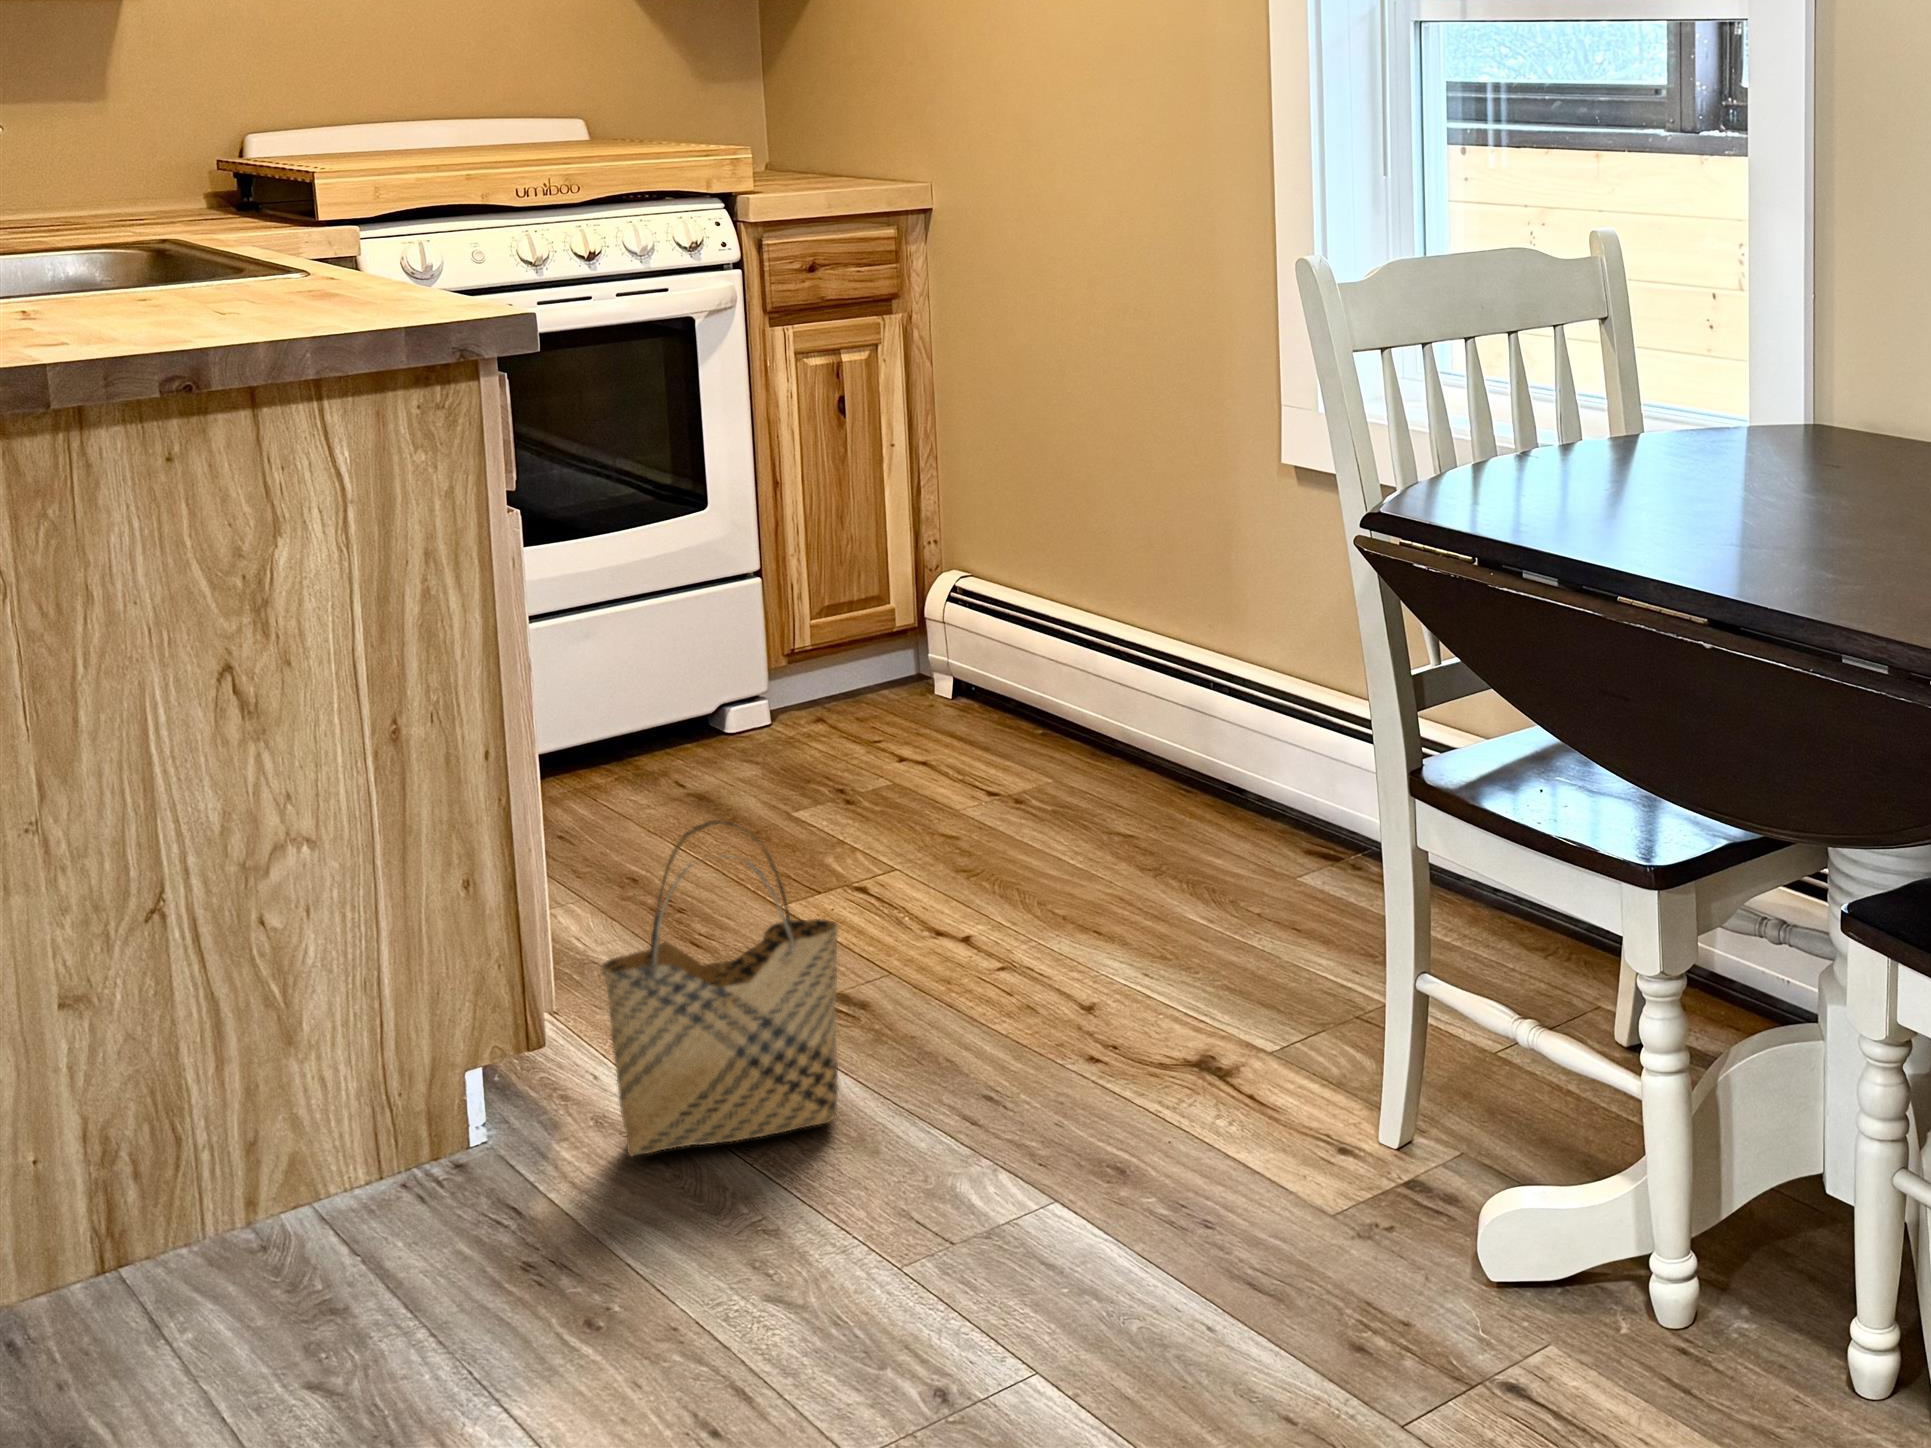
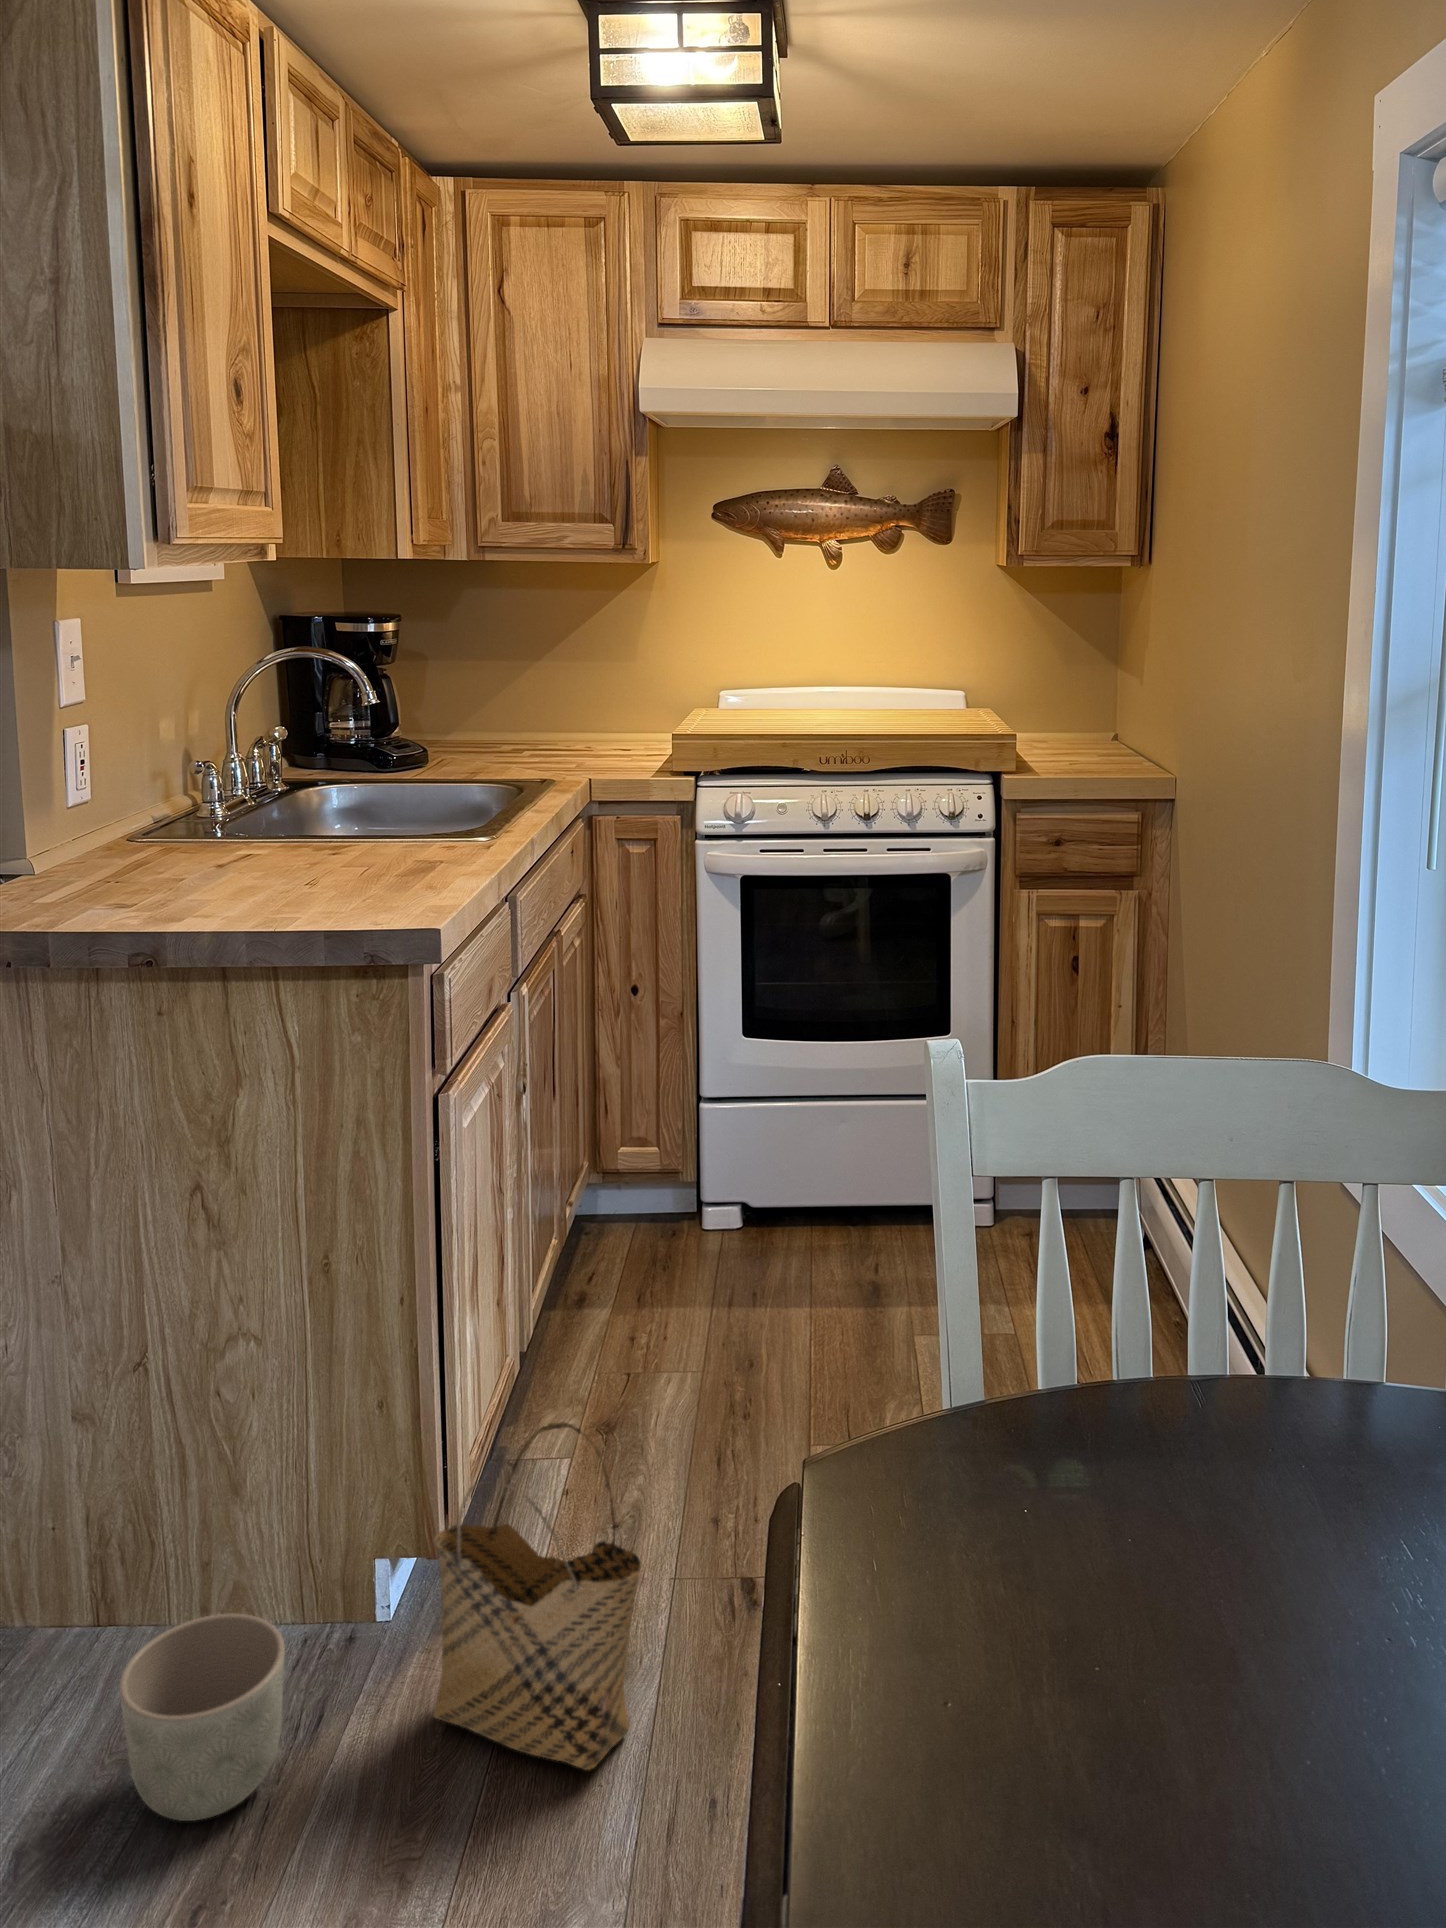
planter: none [326,1101,514,1307] -> present [119,1614,285,1821]

